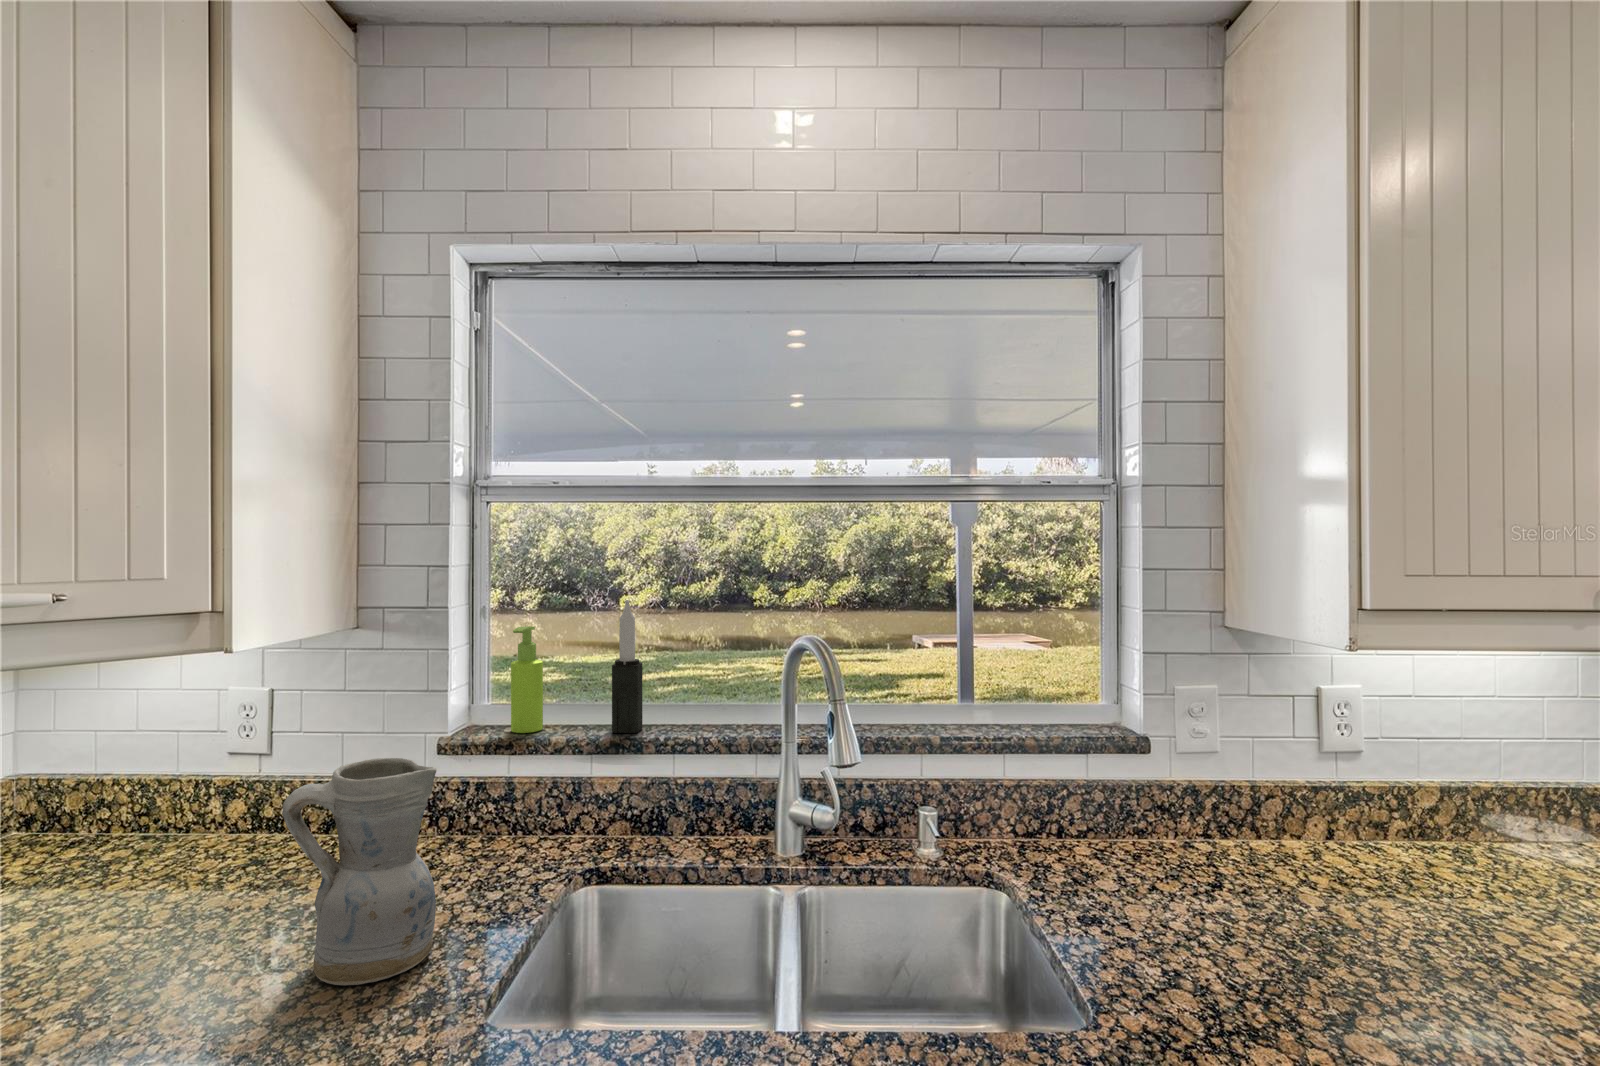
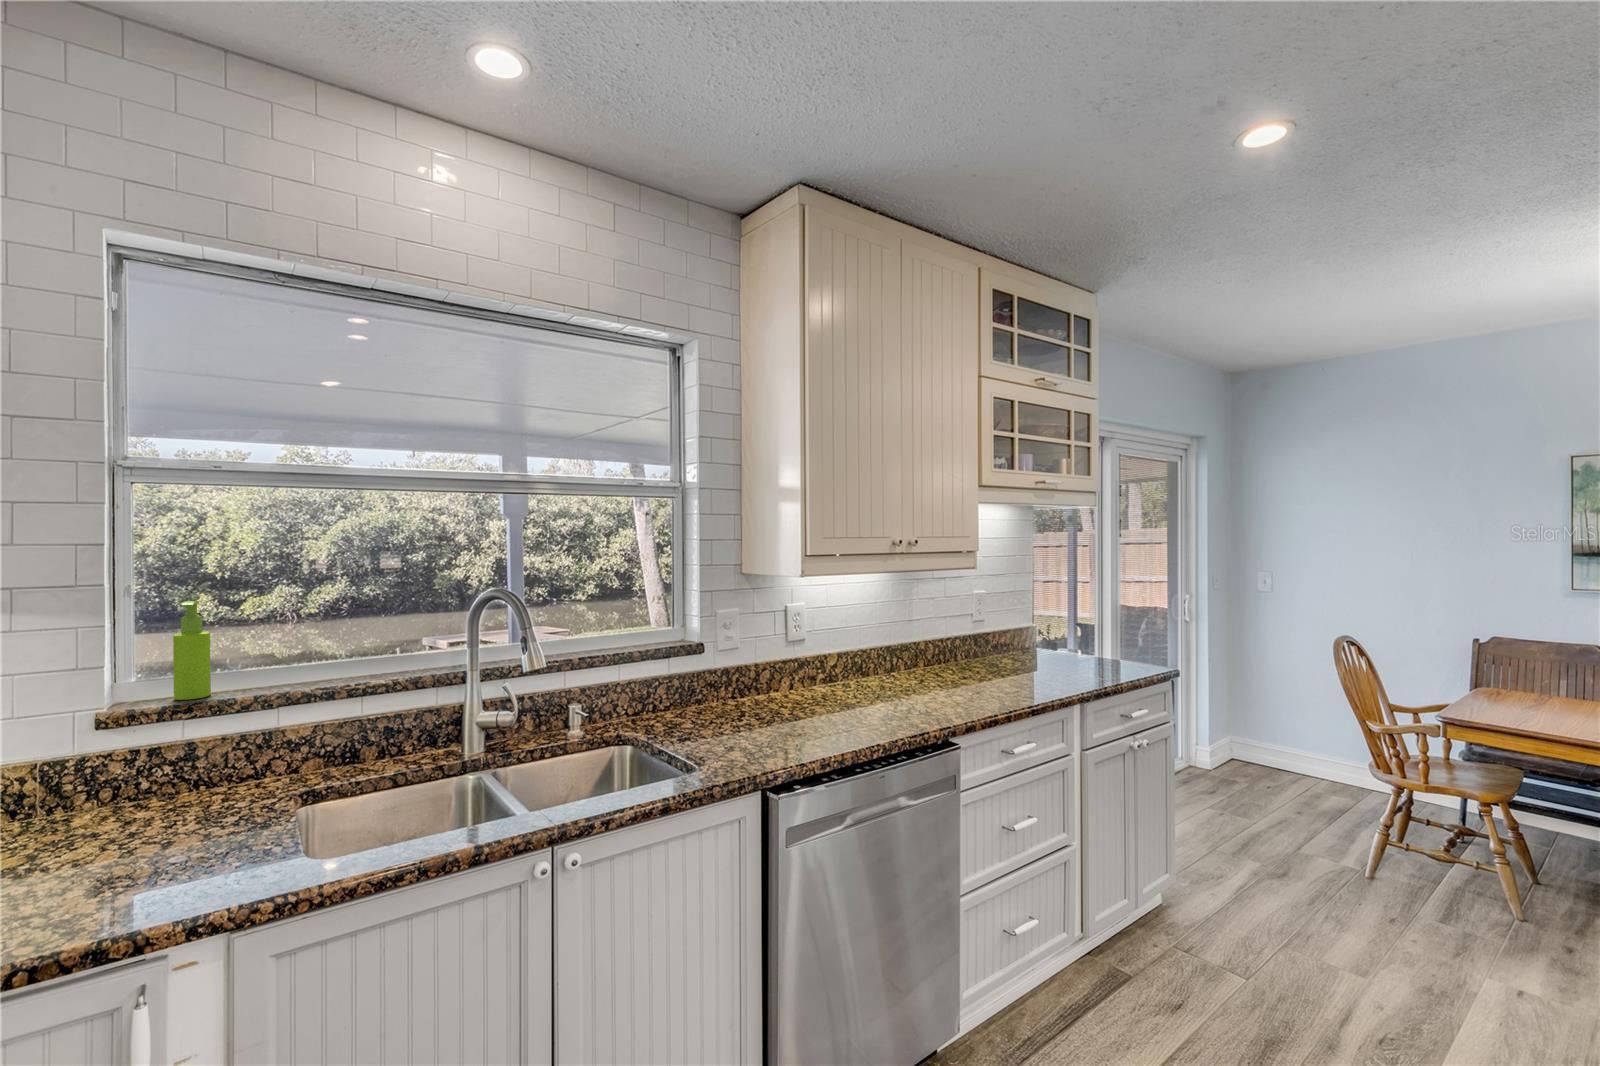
candle: present [612,600,642,733] -> none [293,572,321,687]
ceramic pitcher: present [282,758,437,985] -> none [72,707,227,902]

